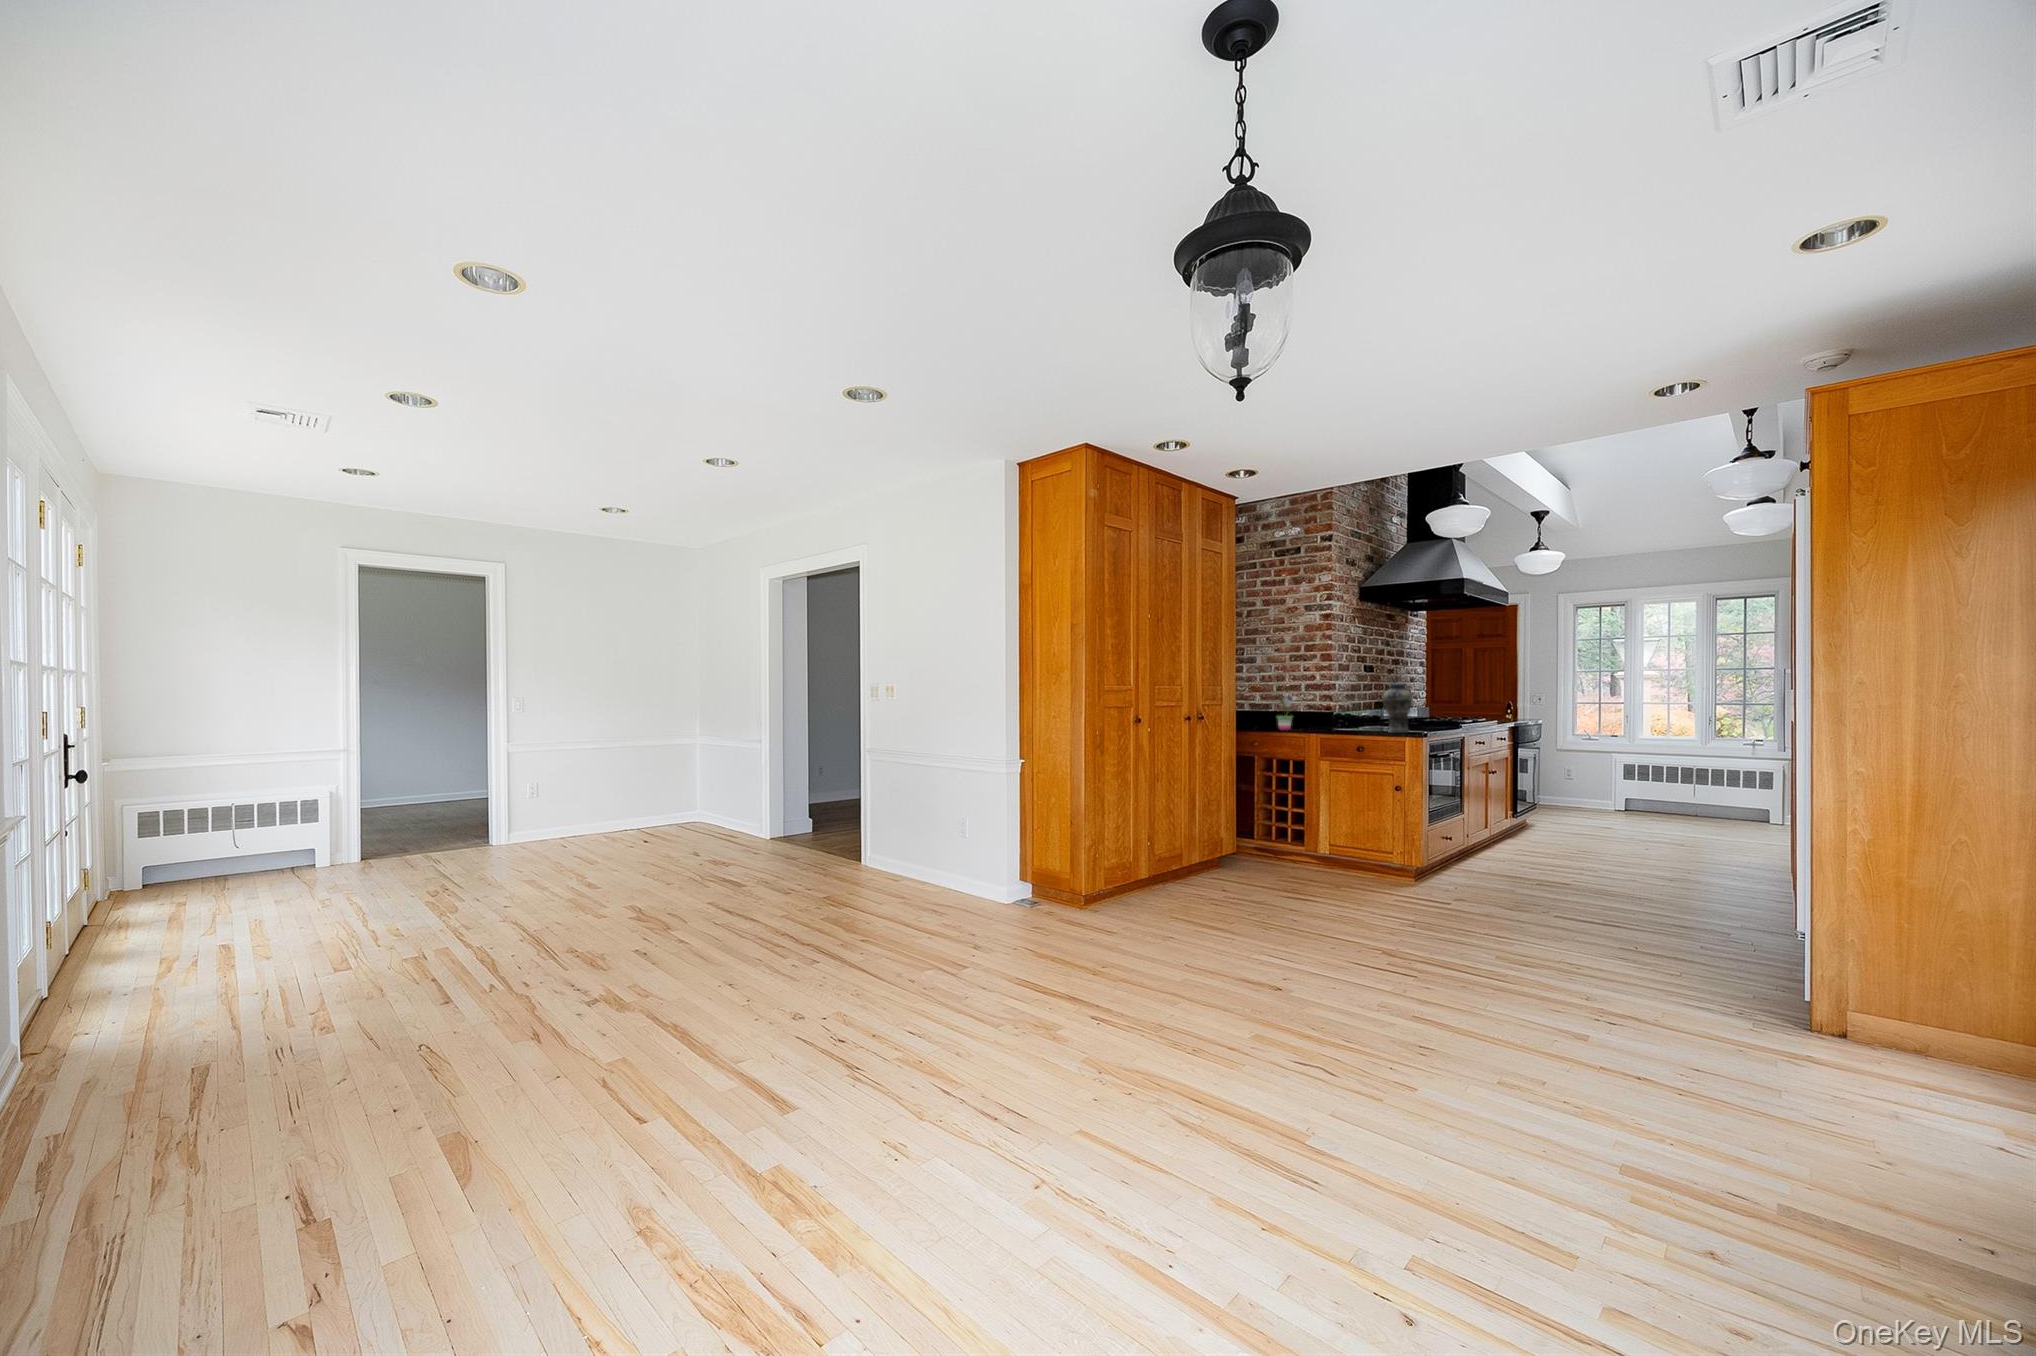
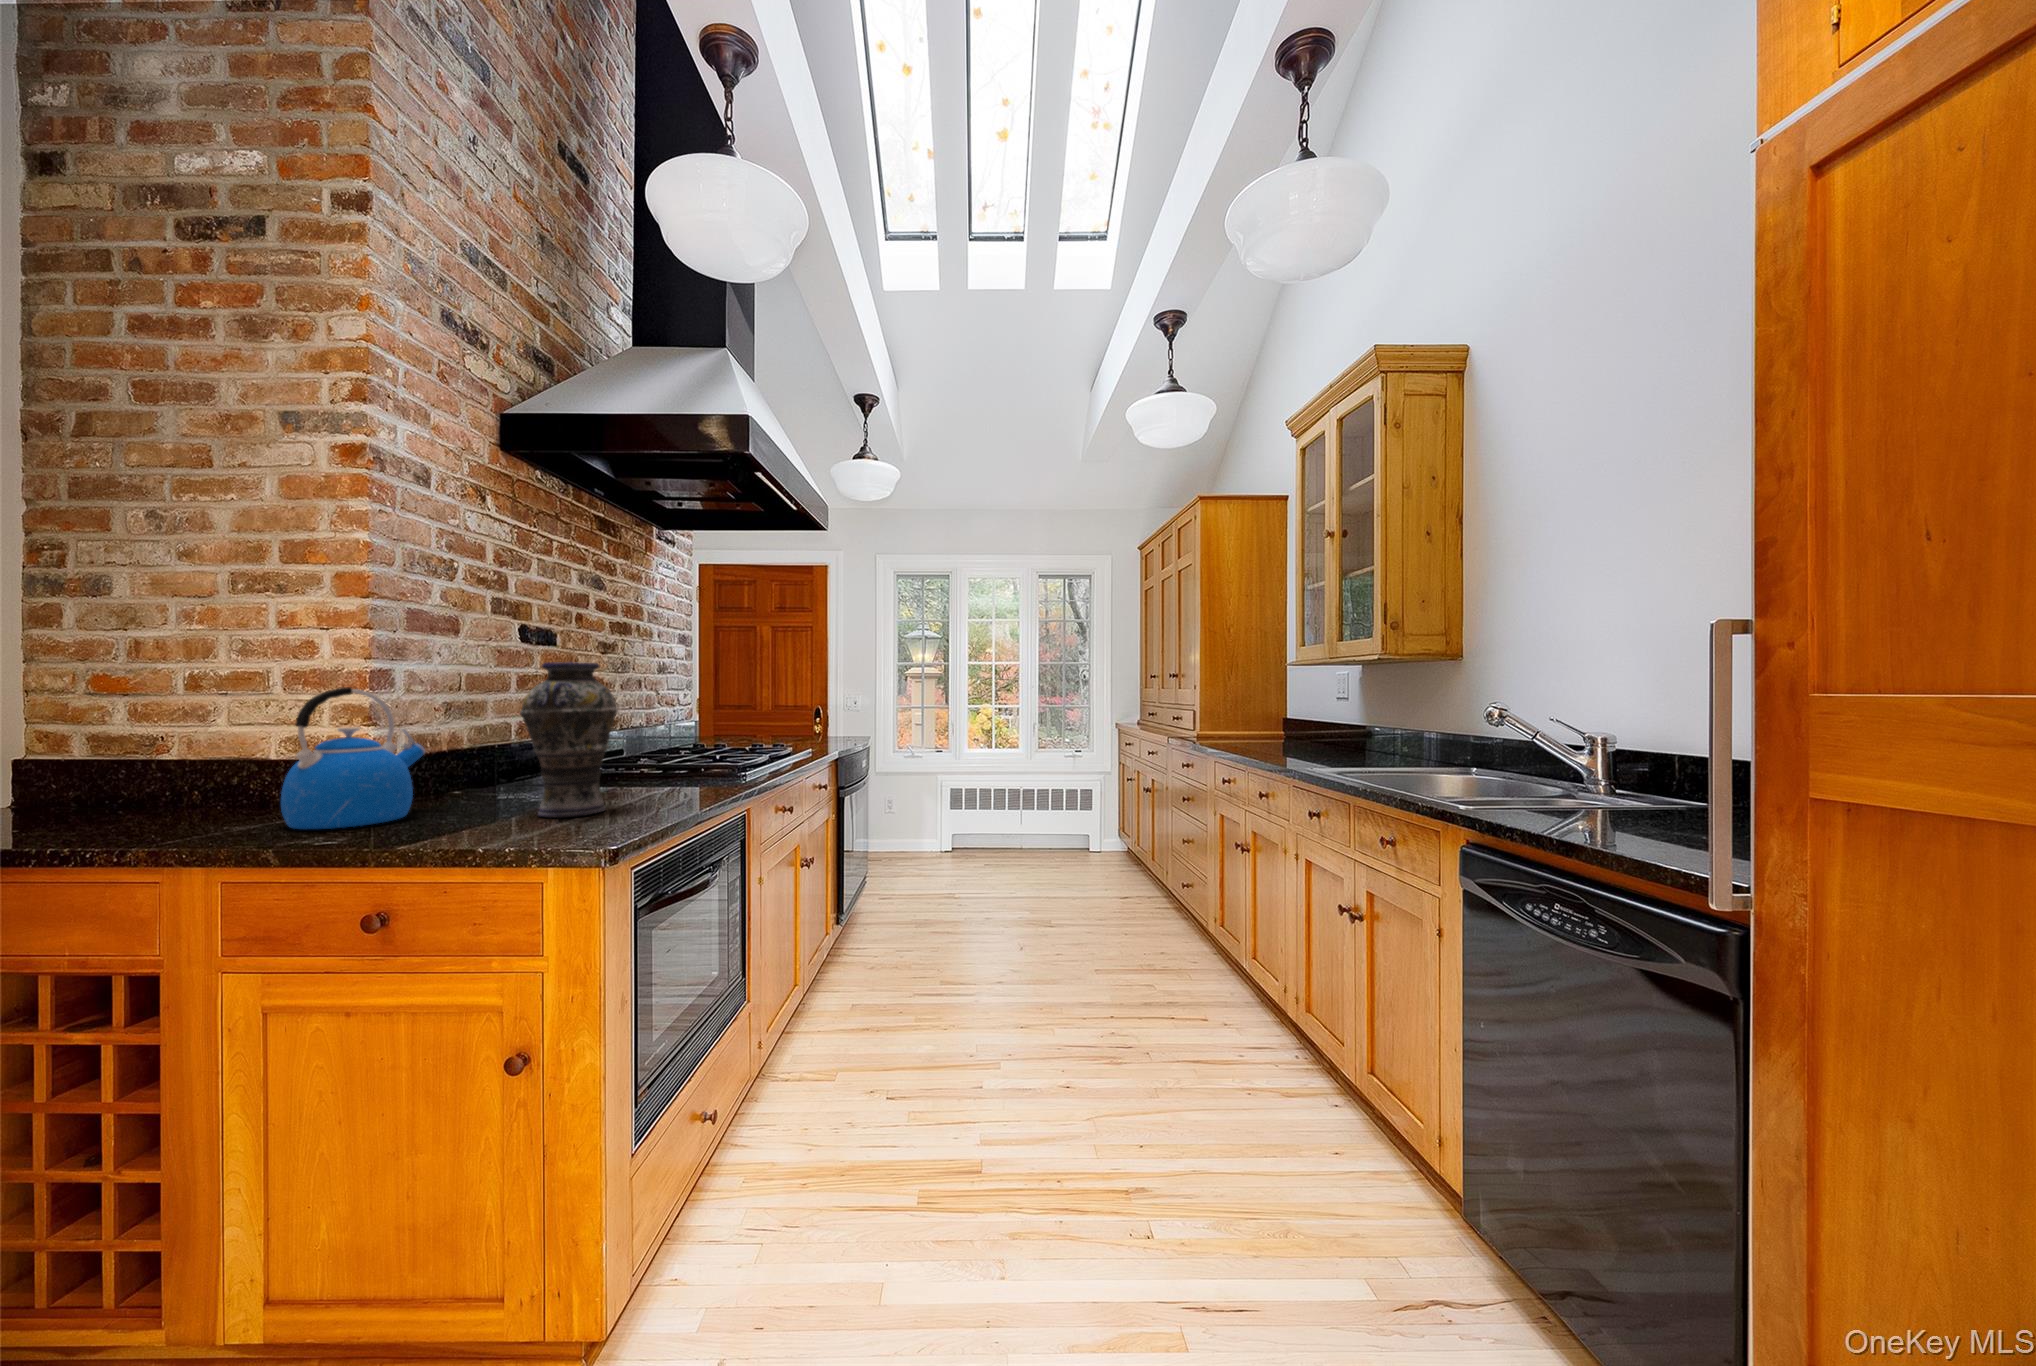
potted plant: present [1276,686,1295,730] -> none [92,658,198,834]
kettle: none [1319,691,1350,731] -> present [281,687,425,830]

